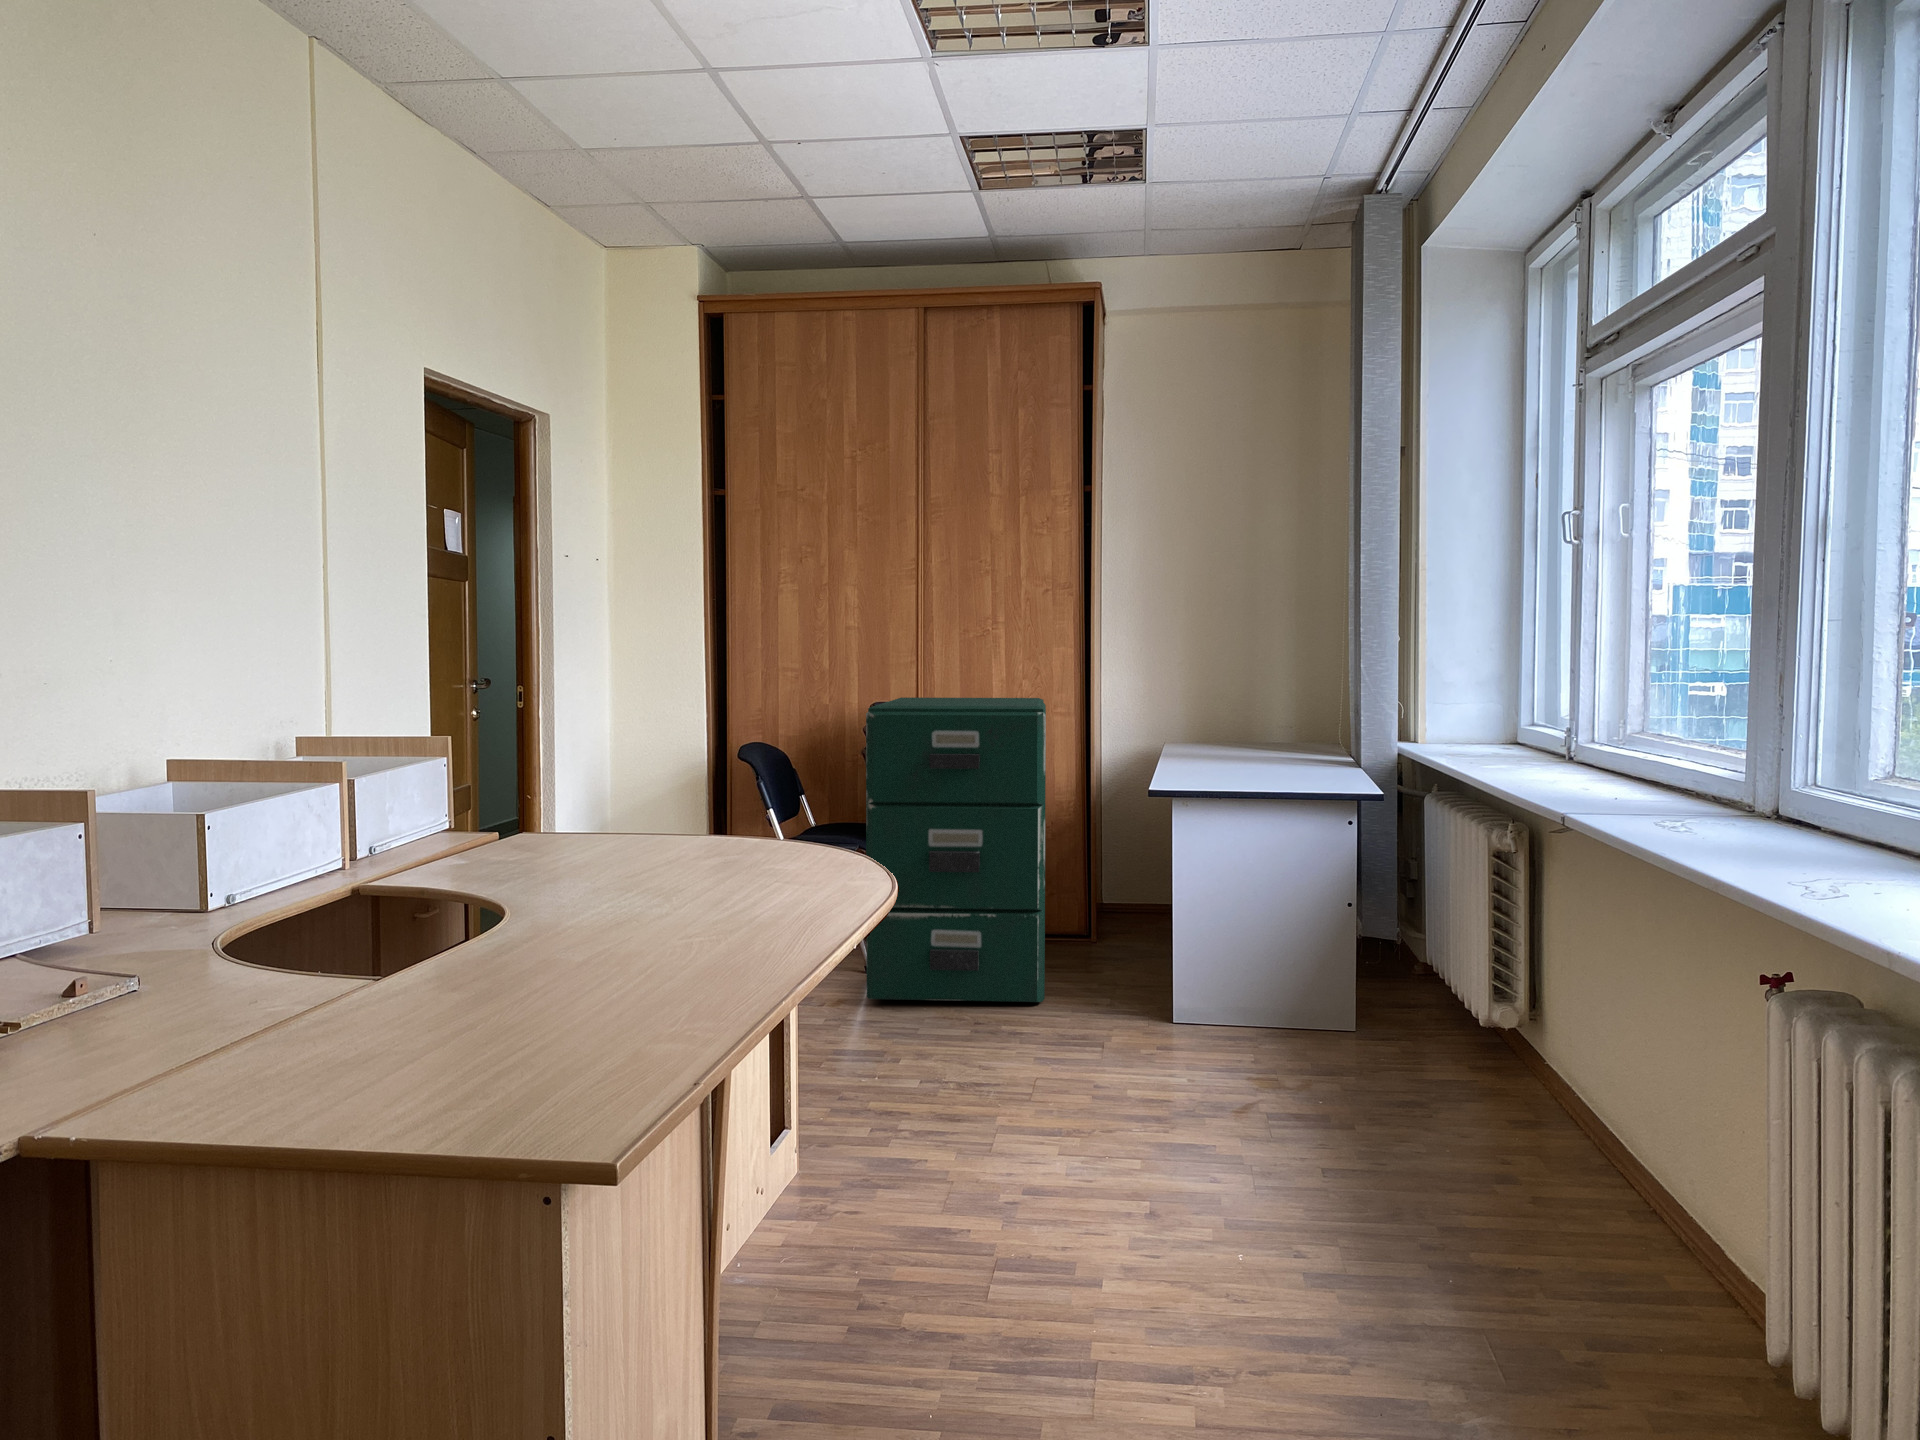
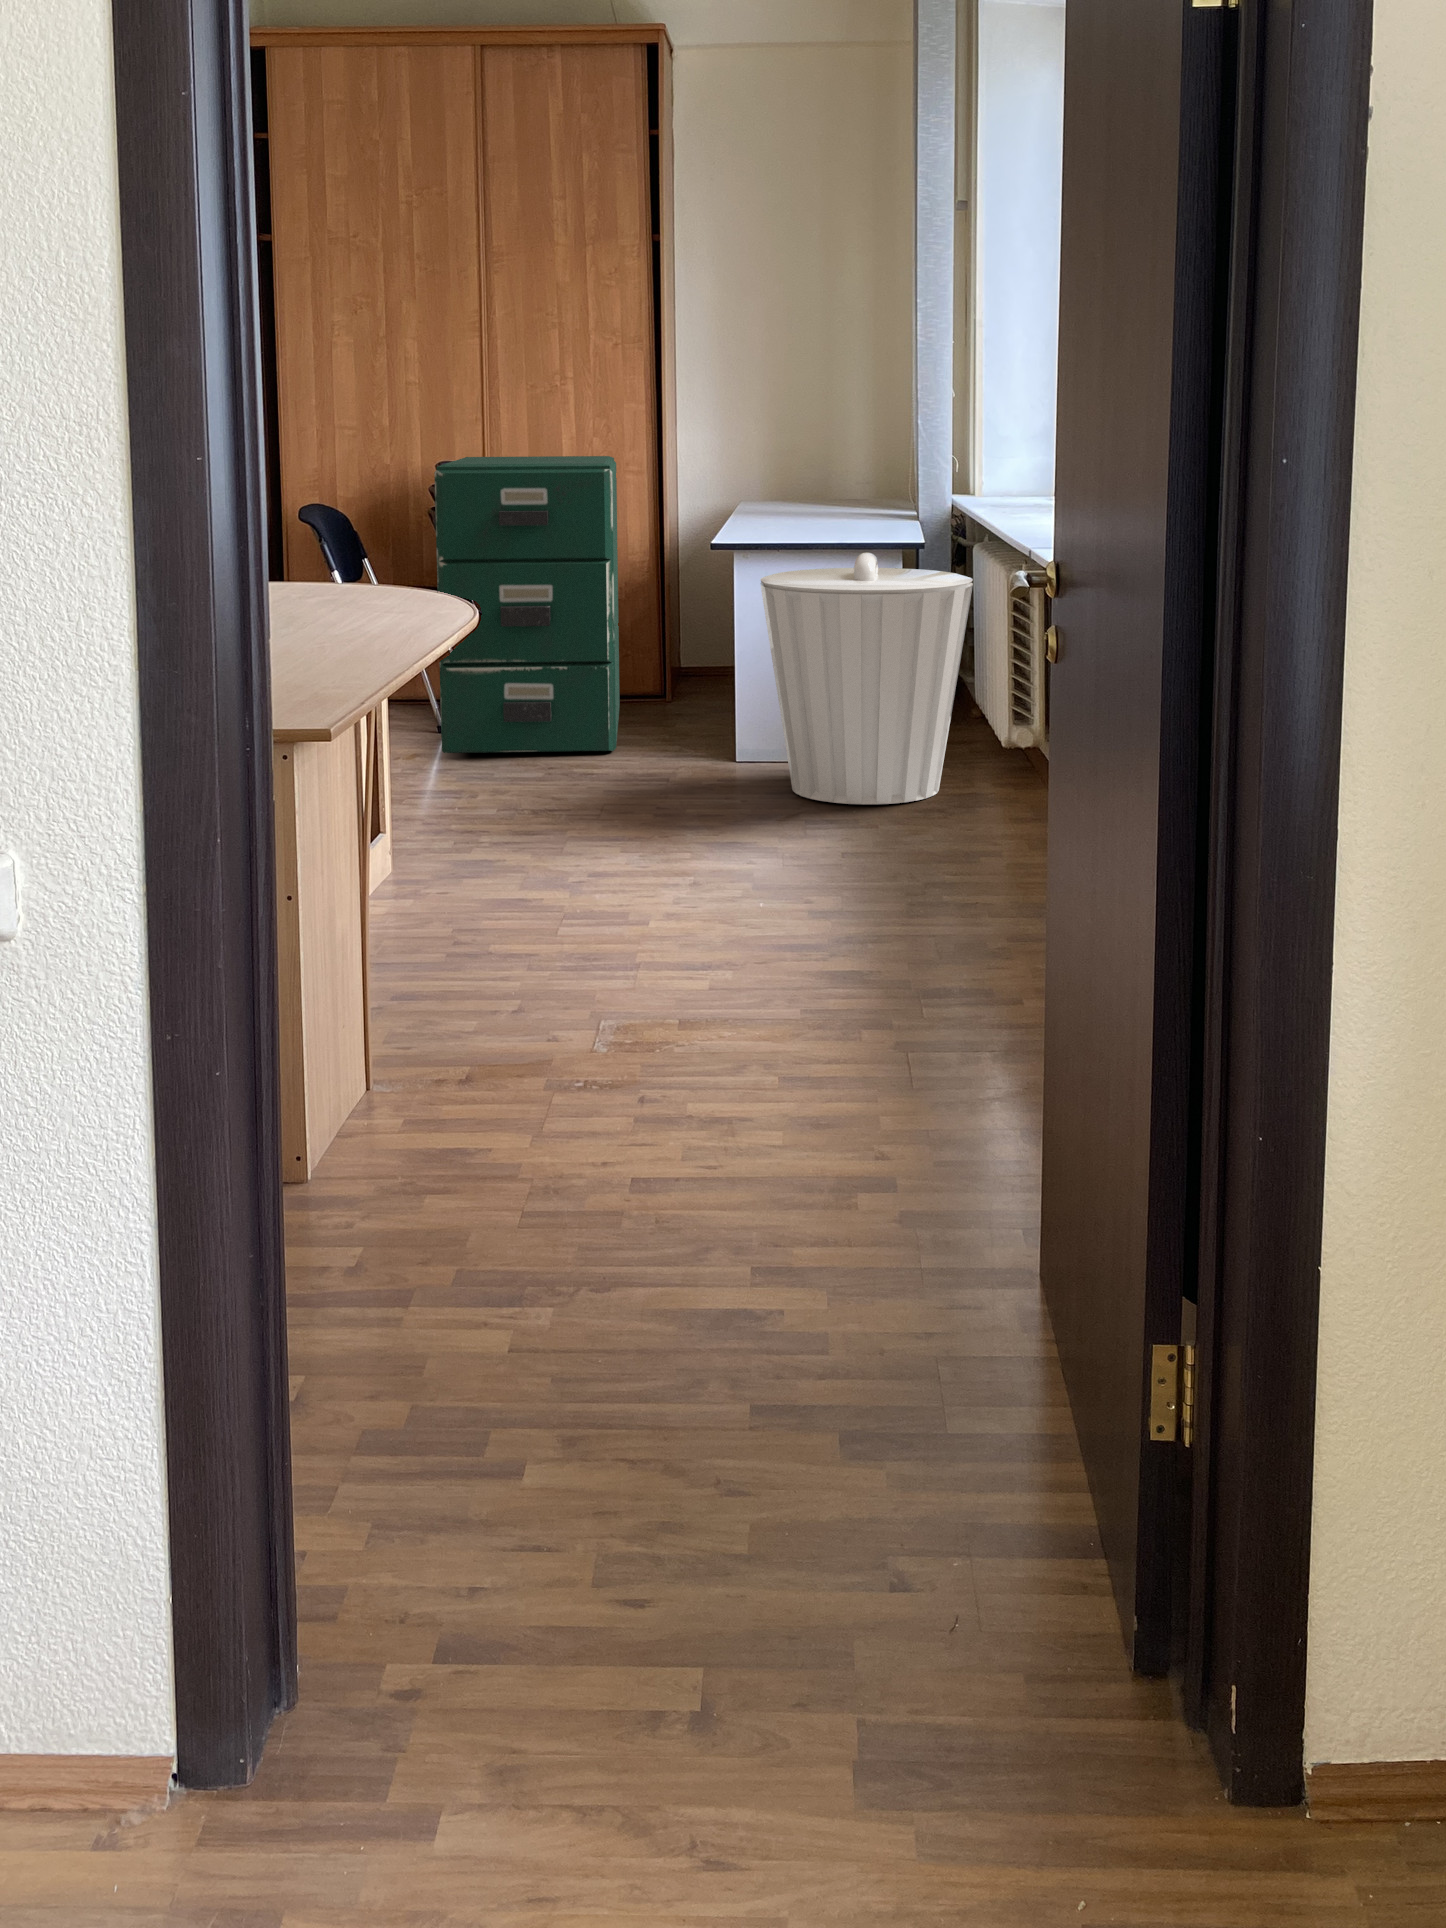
trash can: none [1209,808,1451,1095] -> present [760,552,973,804]

